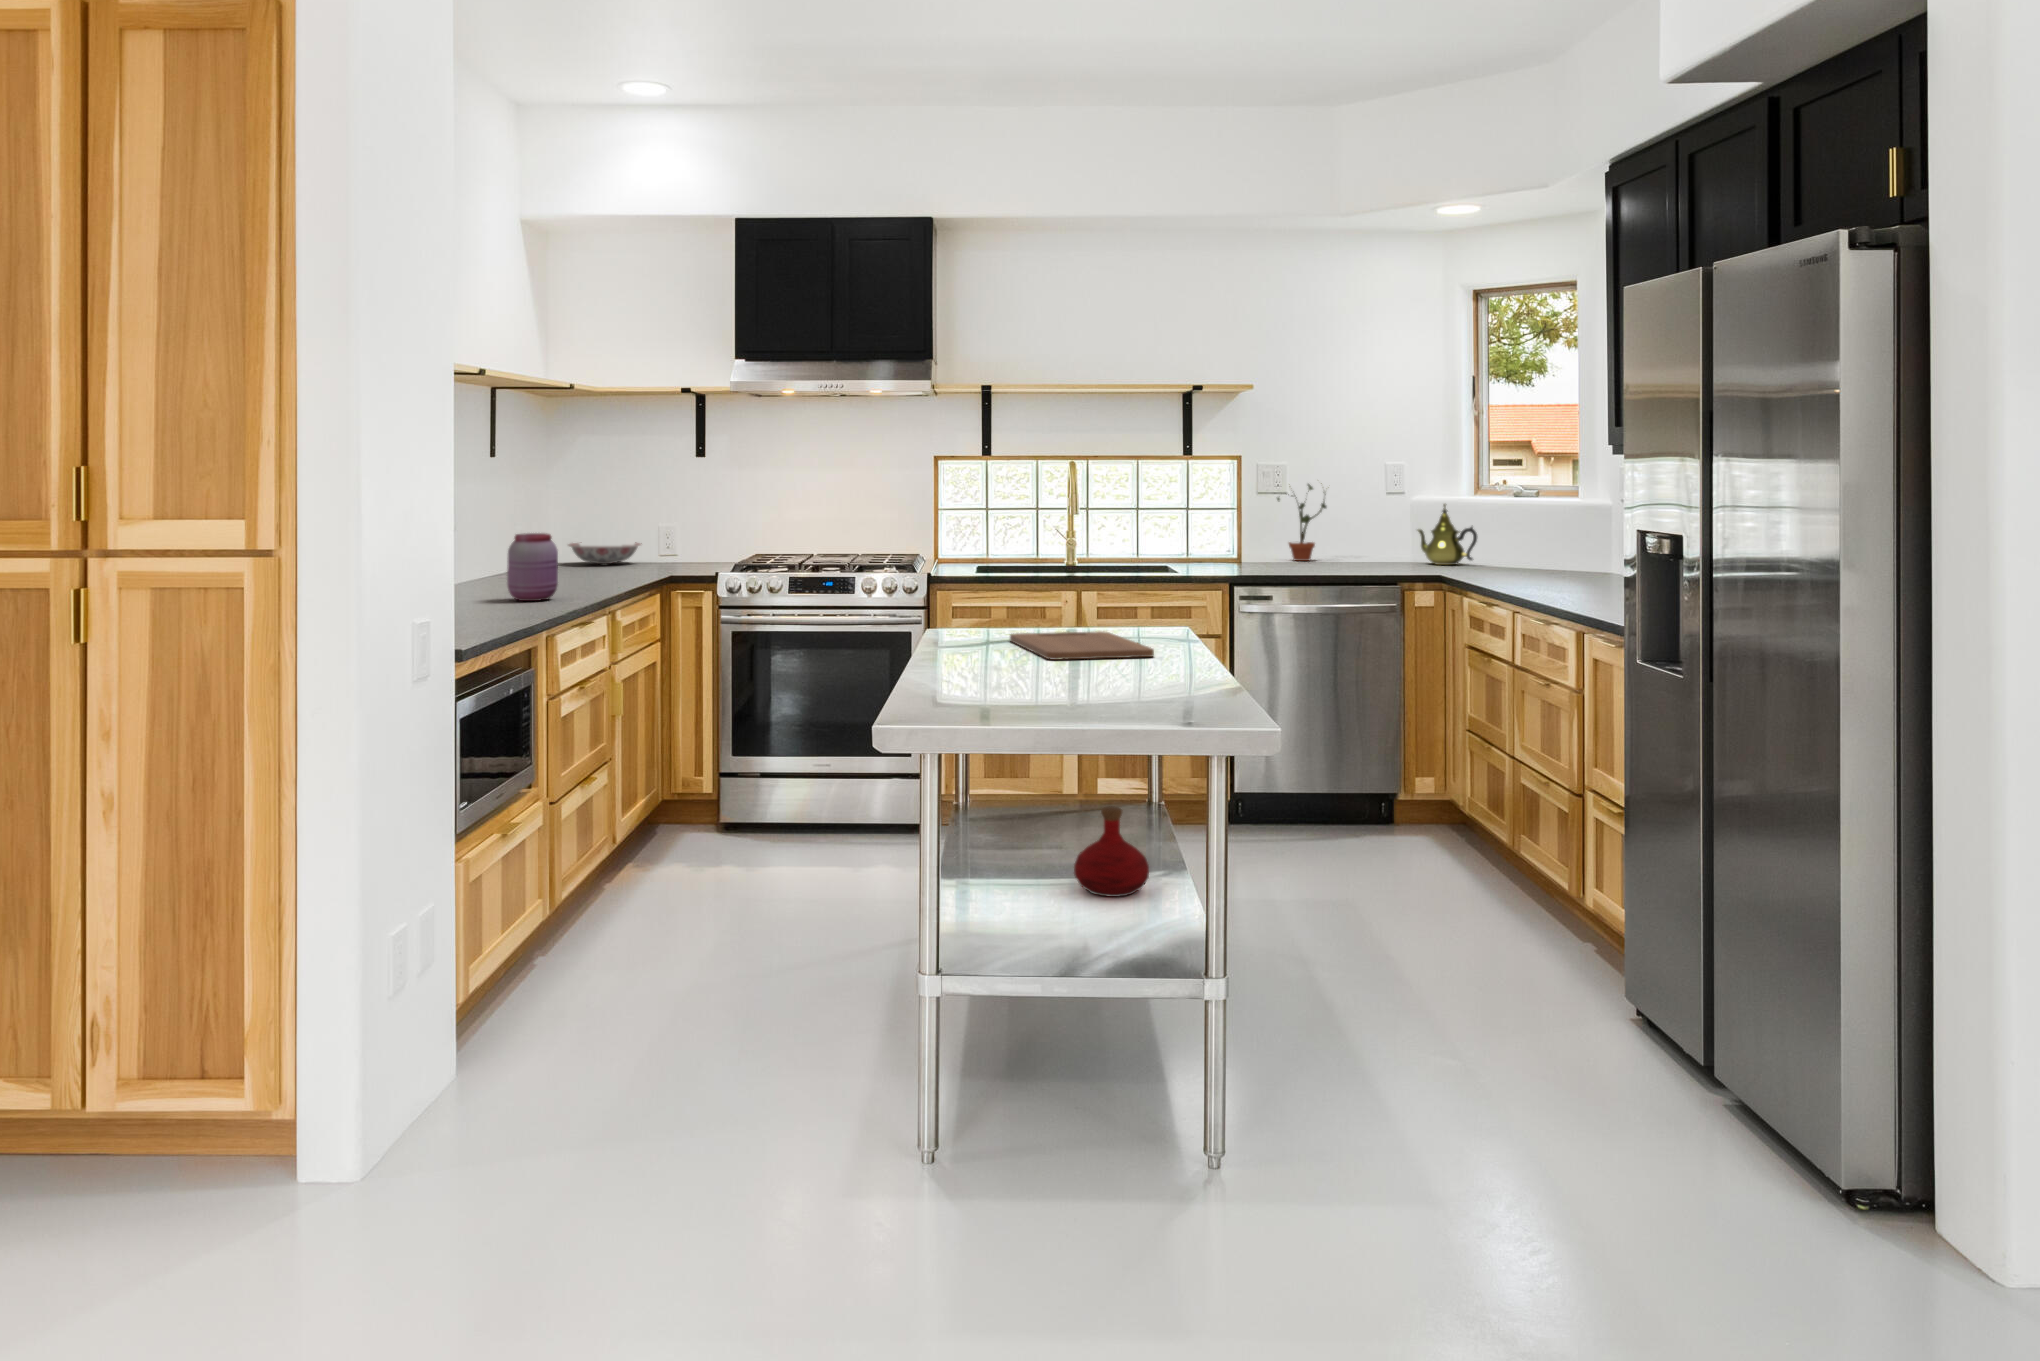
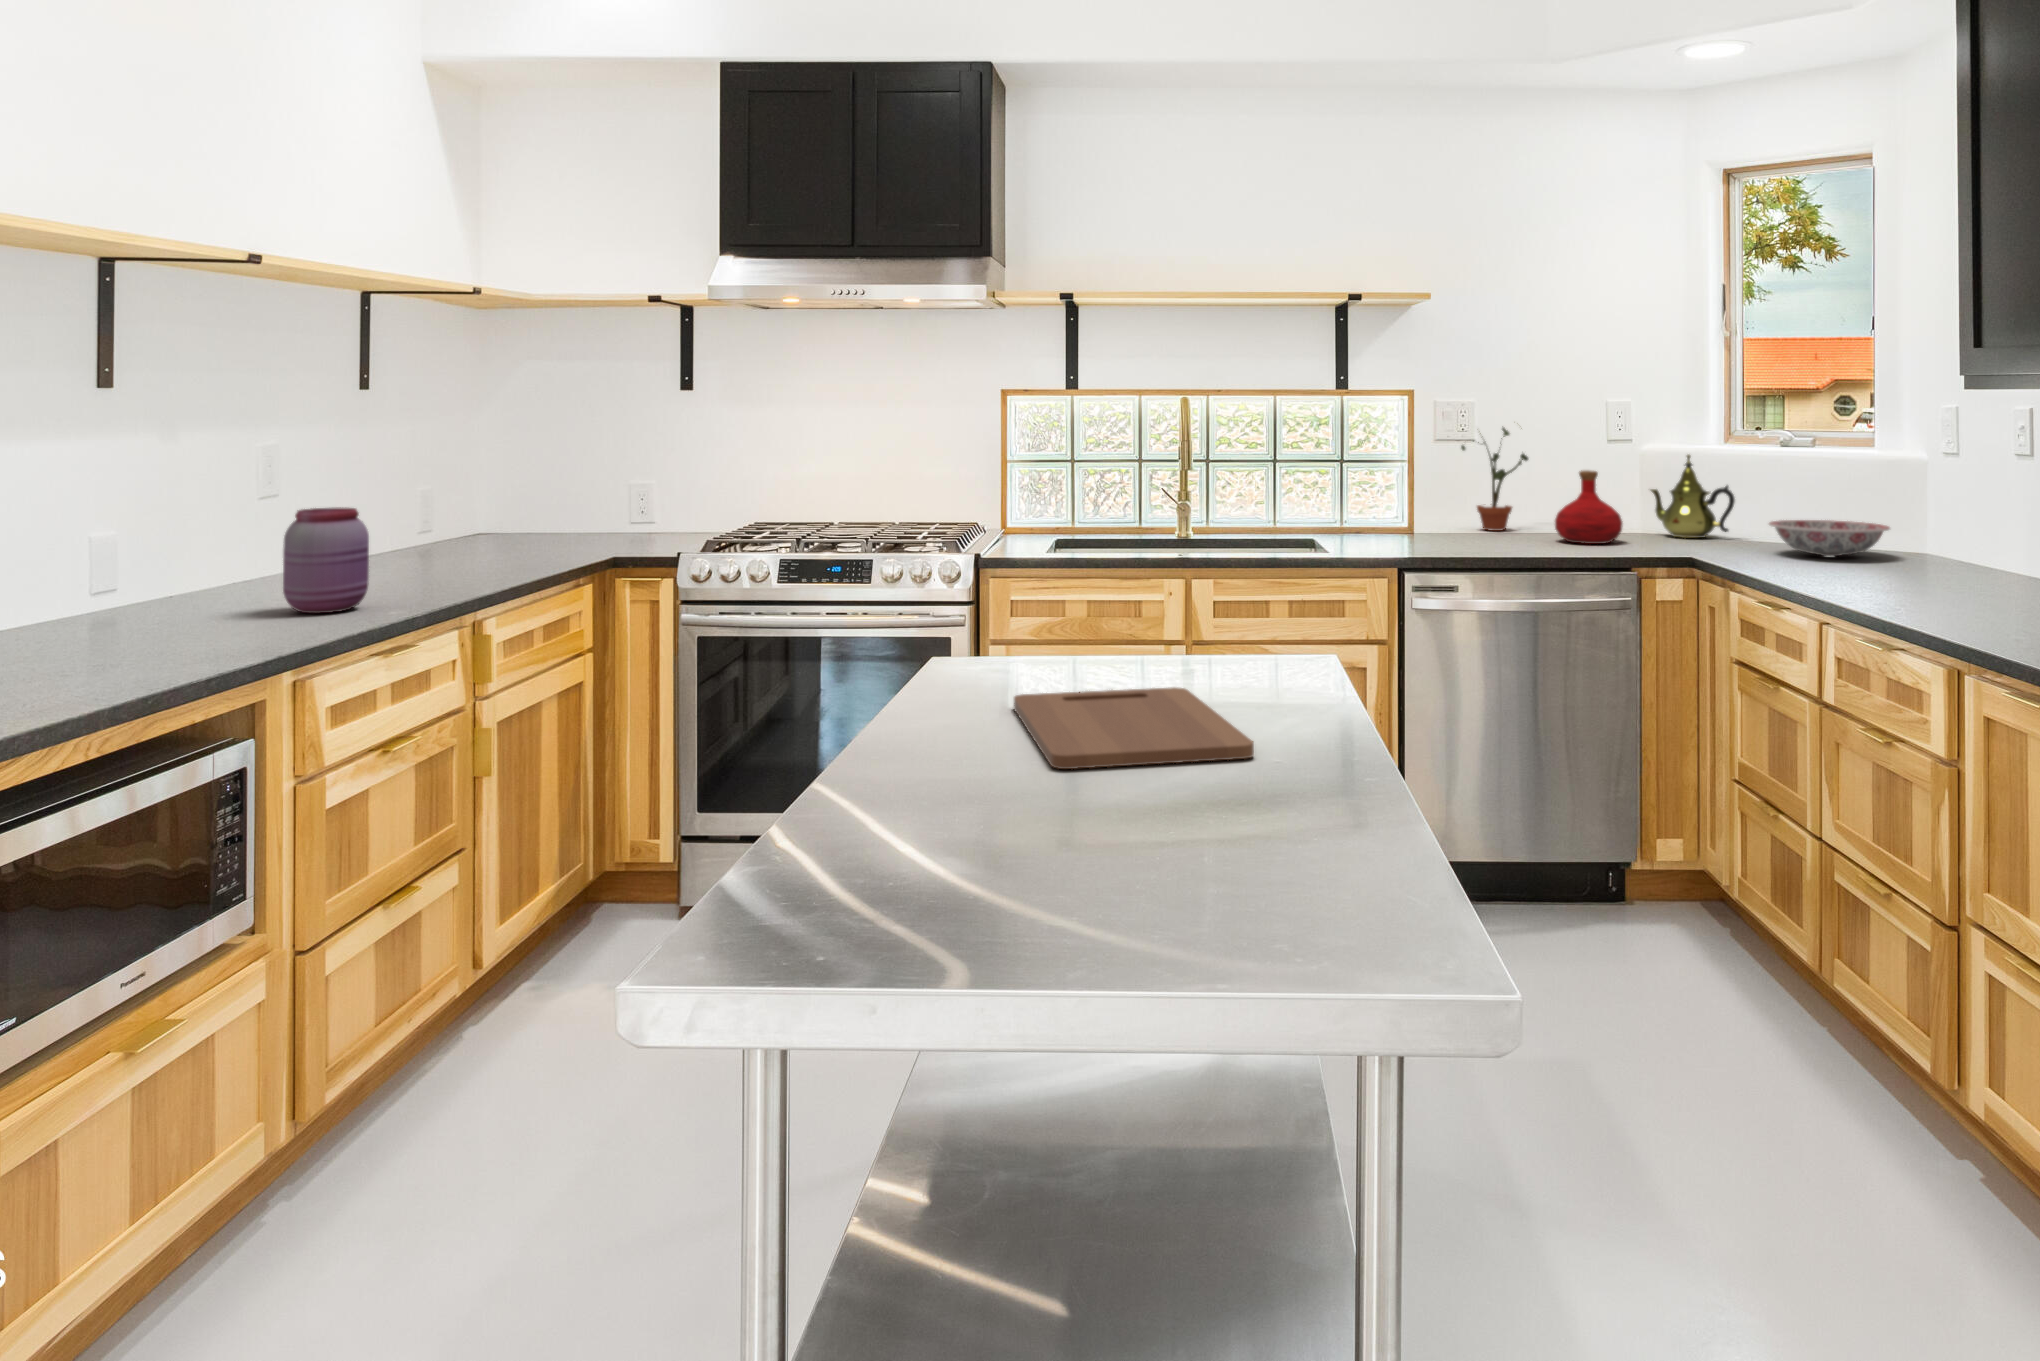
ceramic bowl: present [568,542,641,564] -> present [1769,520,1890,556]
bottle: present [1074,806,1149,897] -> present [1555,470,1622,544]

